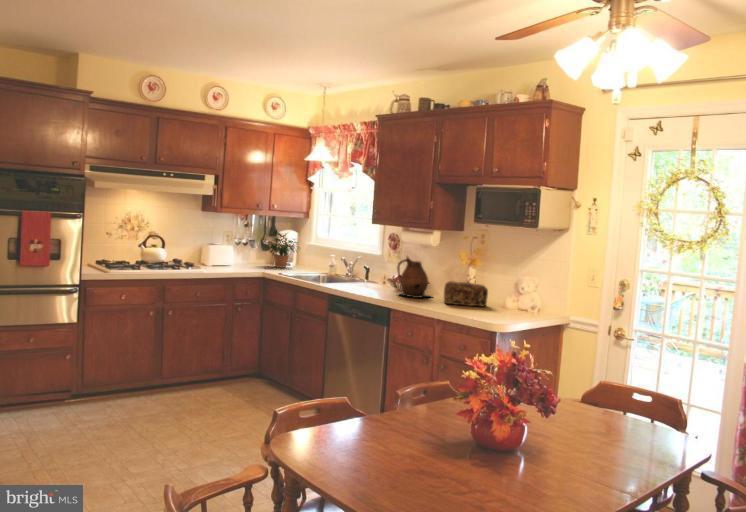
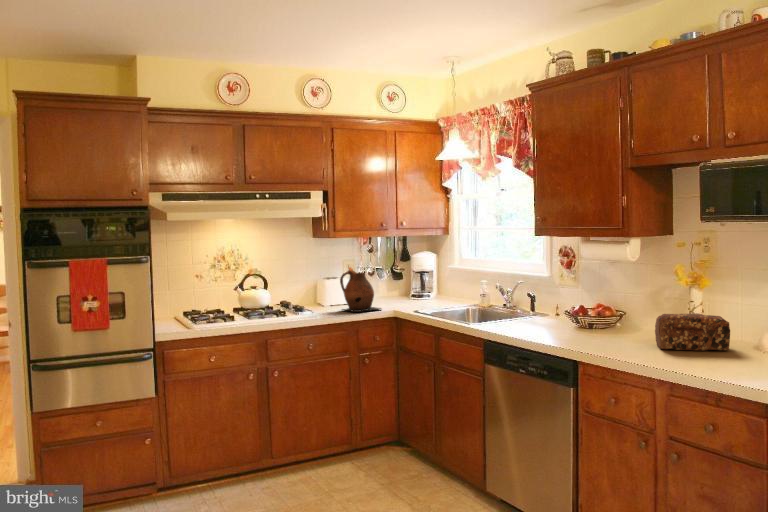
potted plant: present [270,230,297,268] -> none [395,253,441,301]
ceramic pitcher: present [397,256,430,298] -> present [340,267,381,312]

